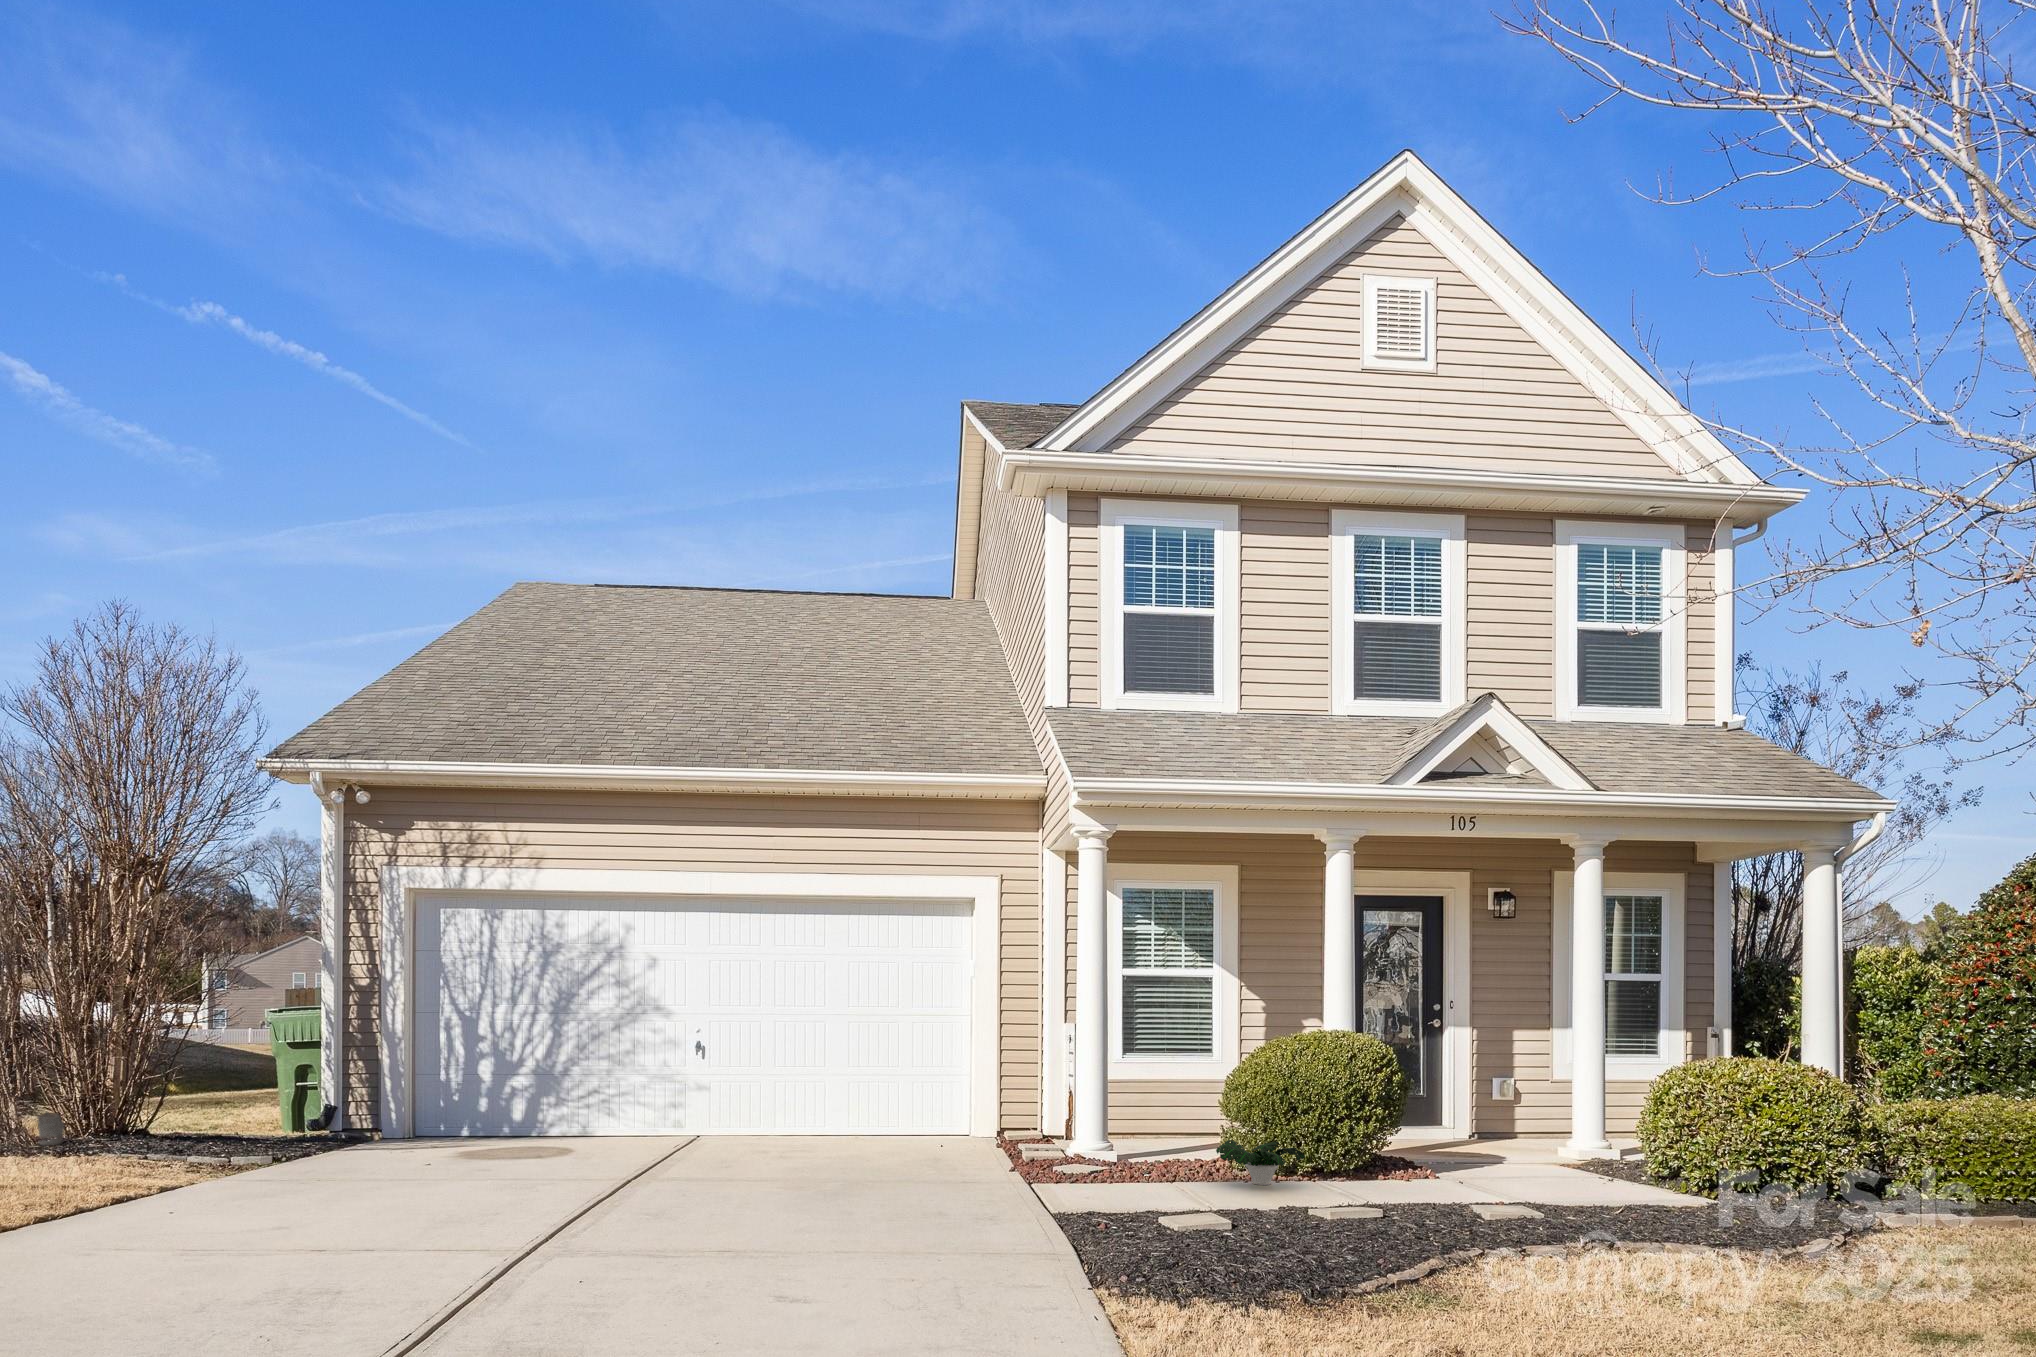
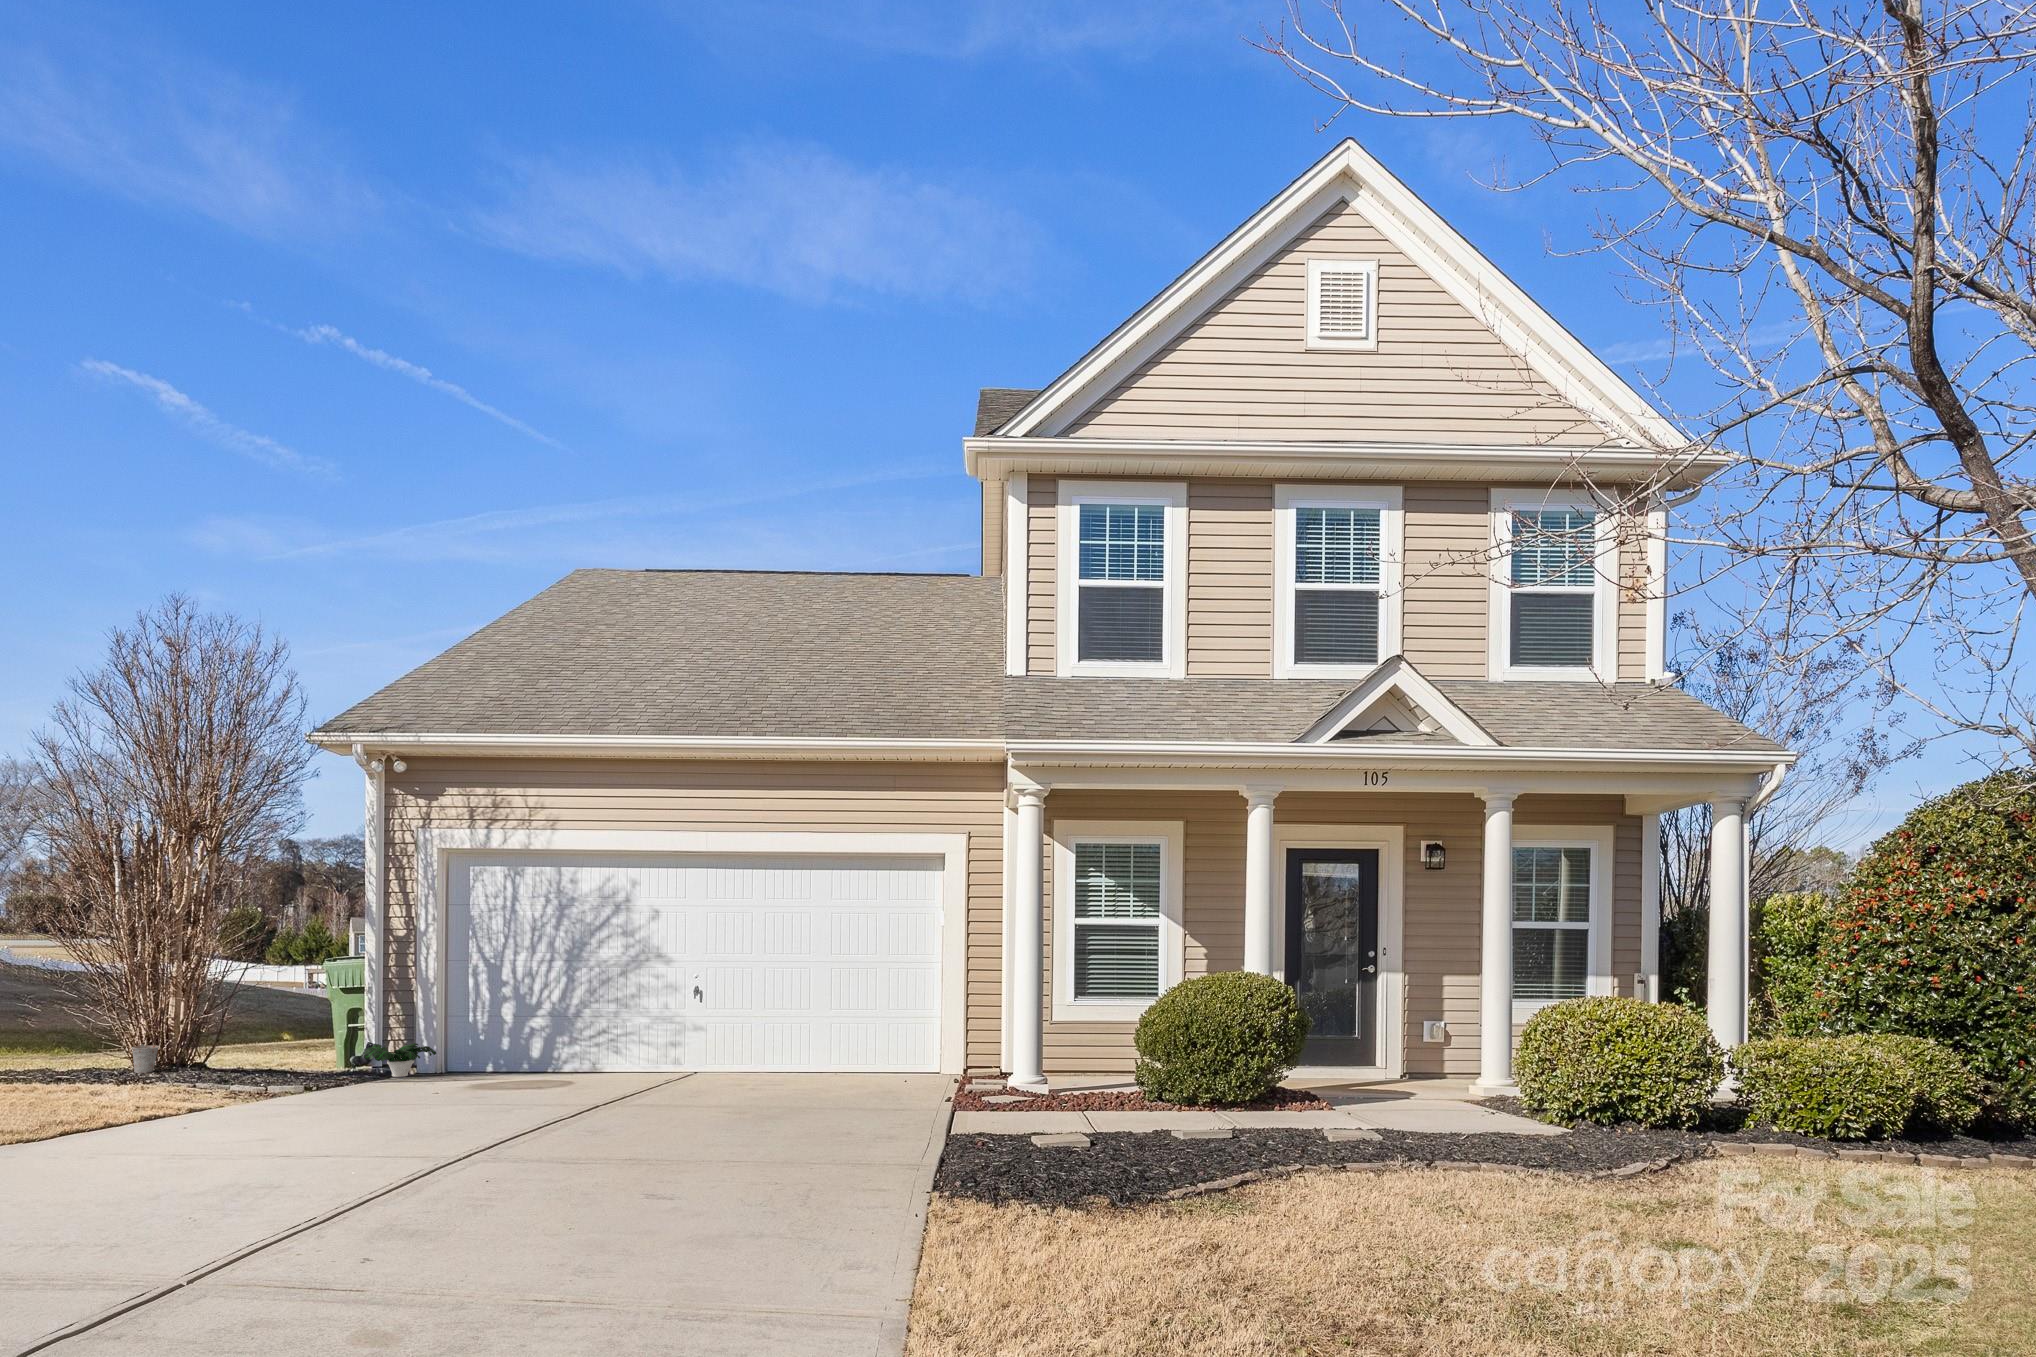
potted plant: present [1216,1140,1305,1185] -> present [364,1043,436,1077]

